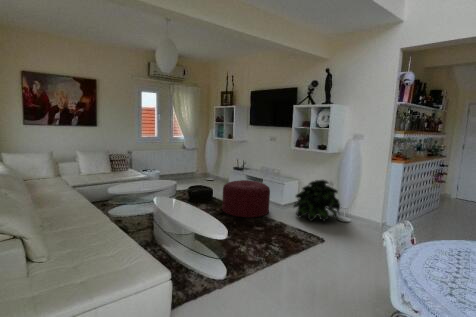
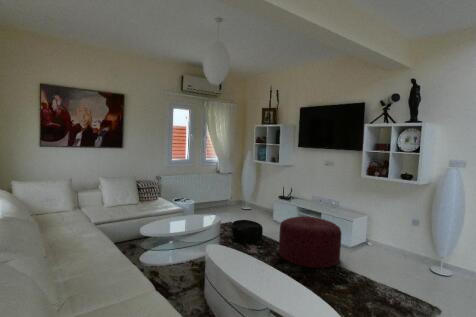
potted plant: present [293,180,340,221] -> none [372,219,441,276]

